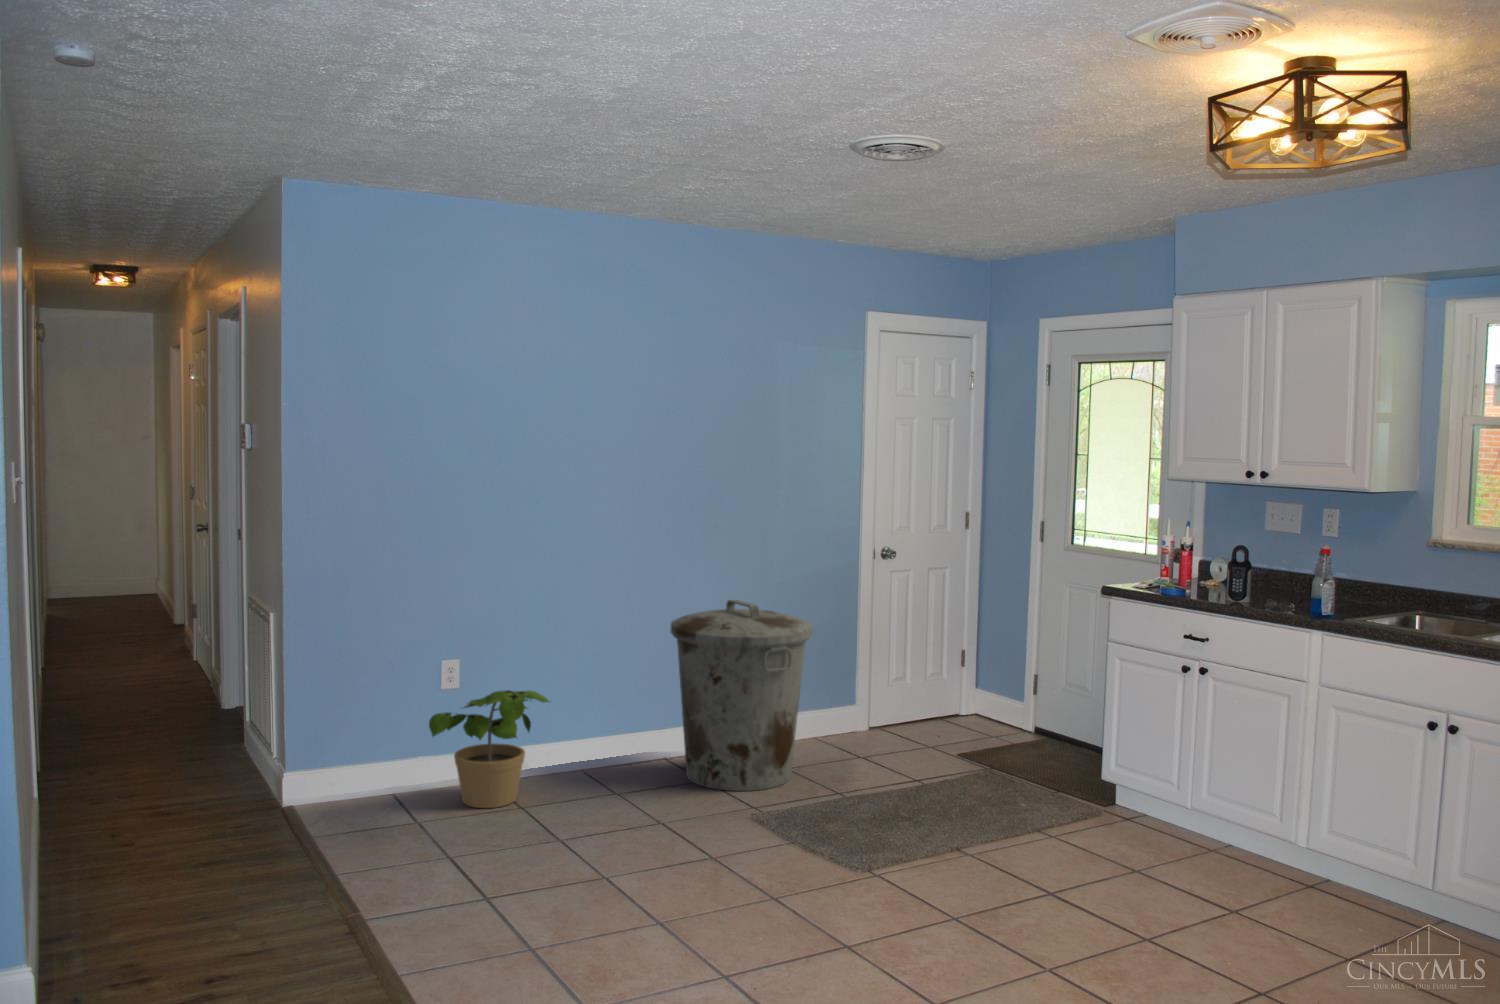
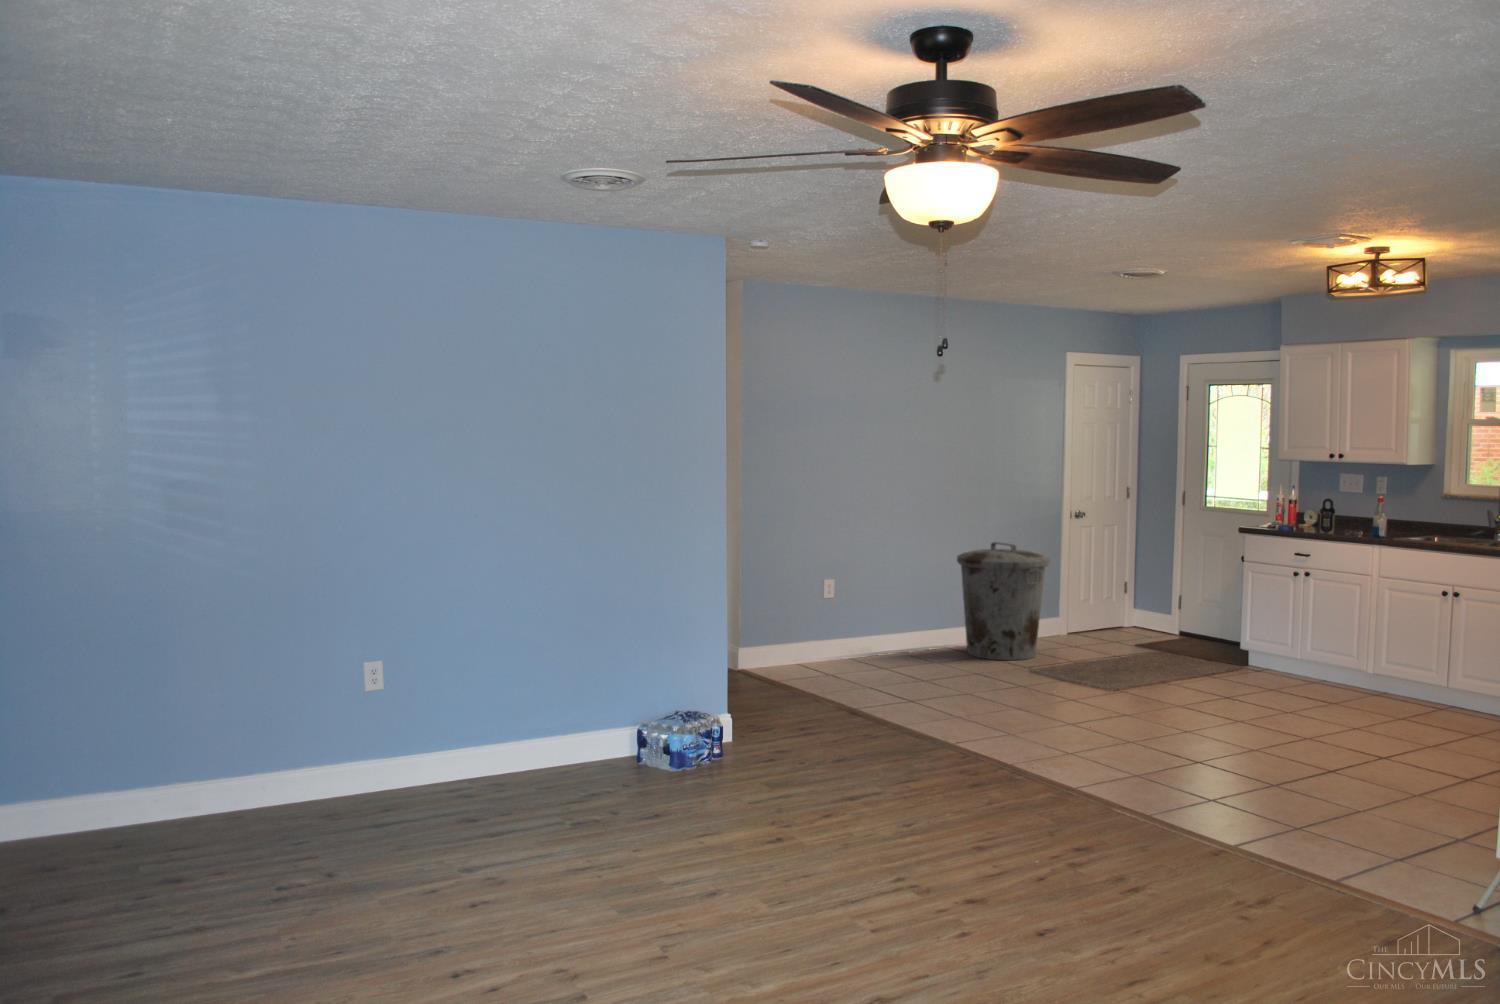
potted plant: present [429,690,549,808] -> none [831,593,910,667]

